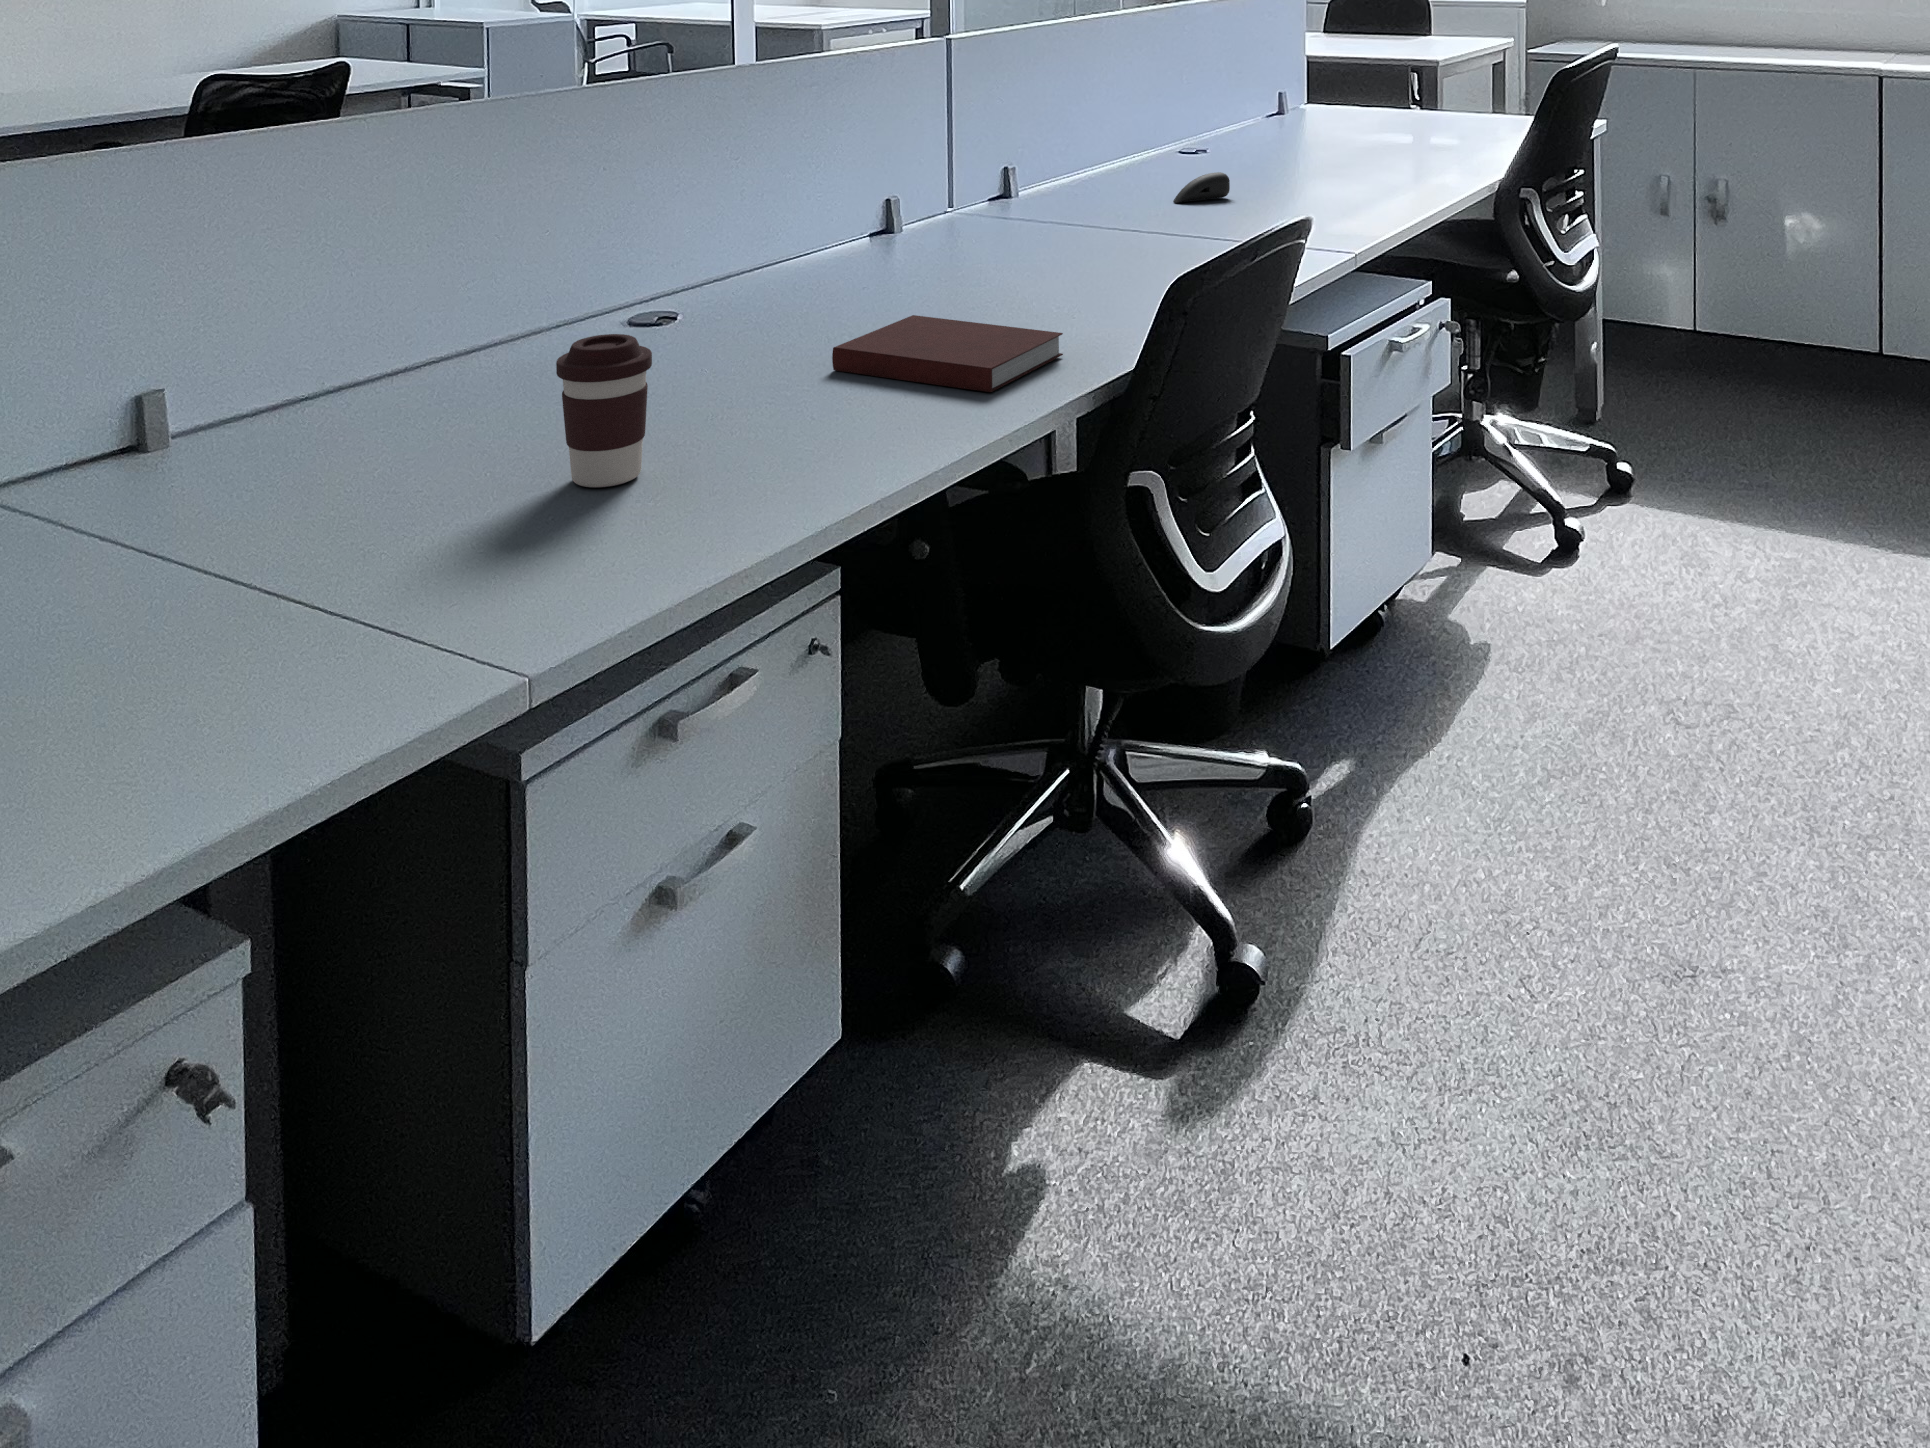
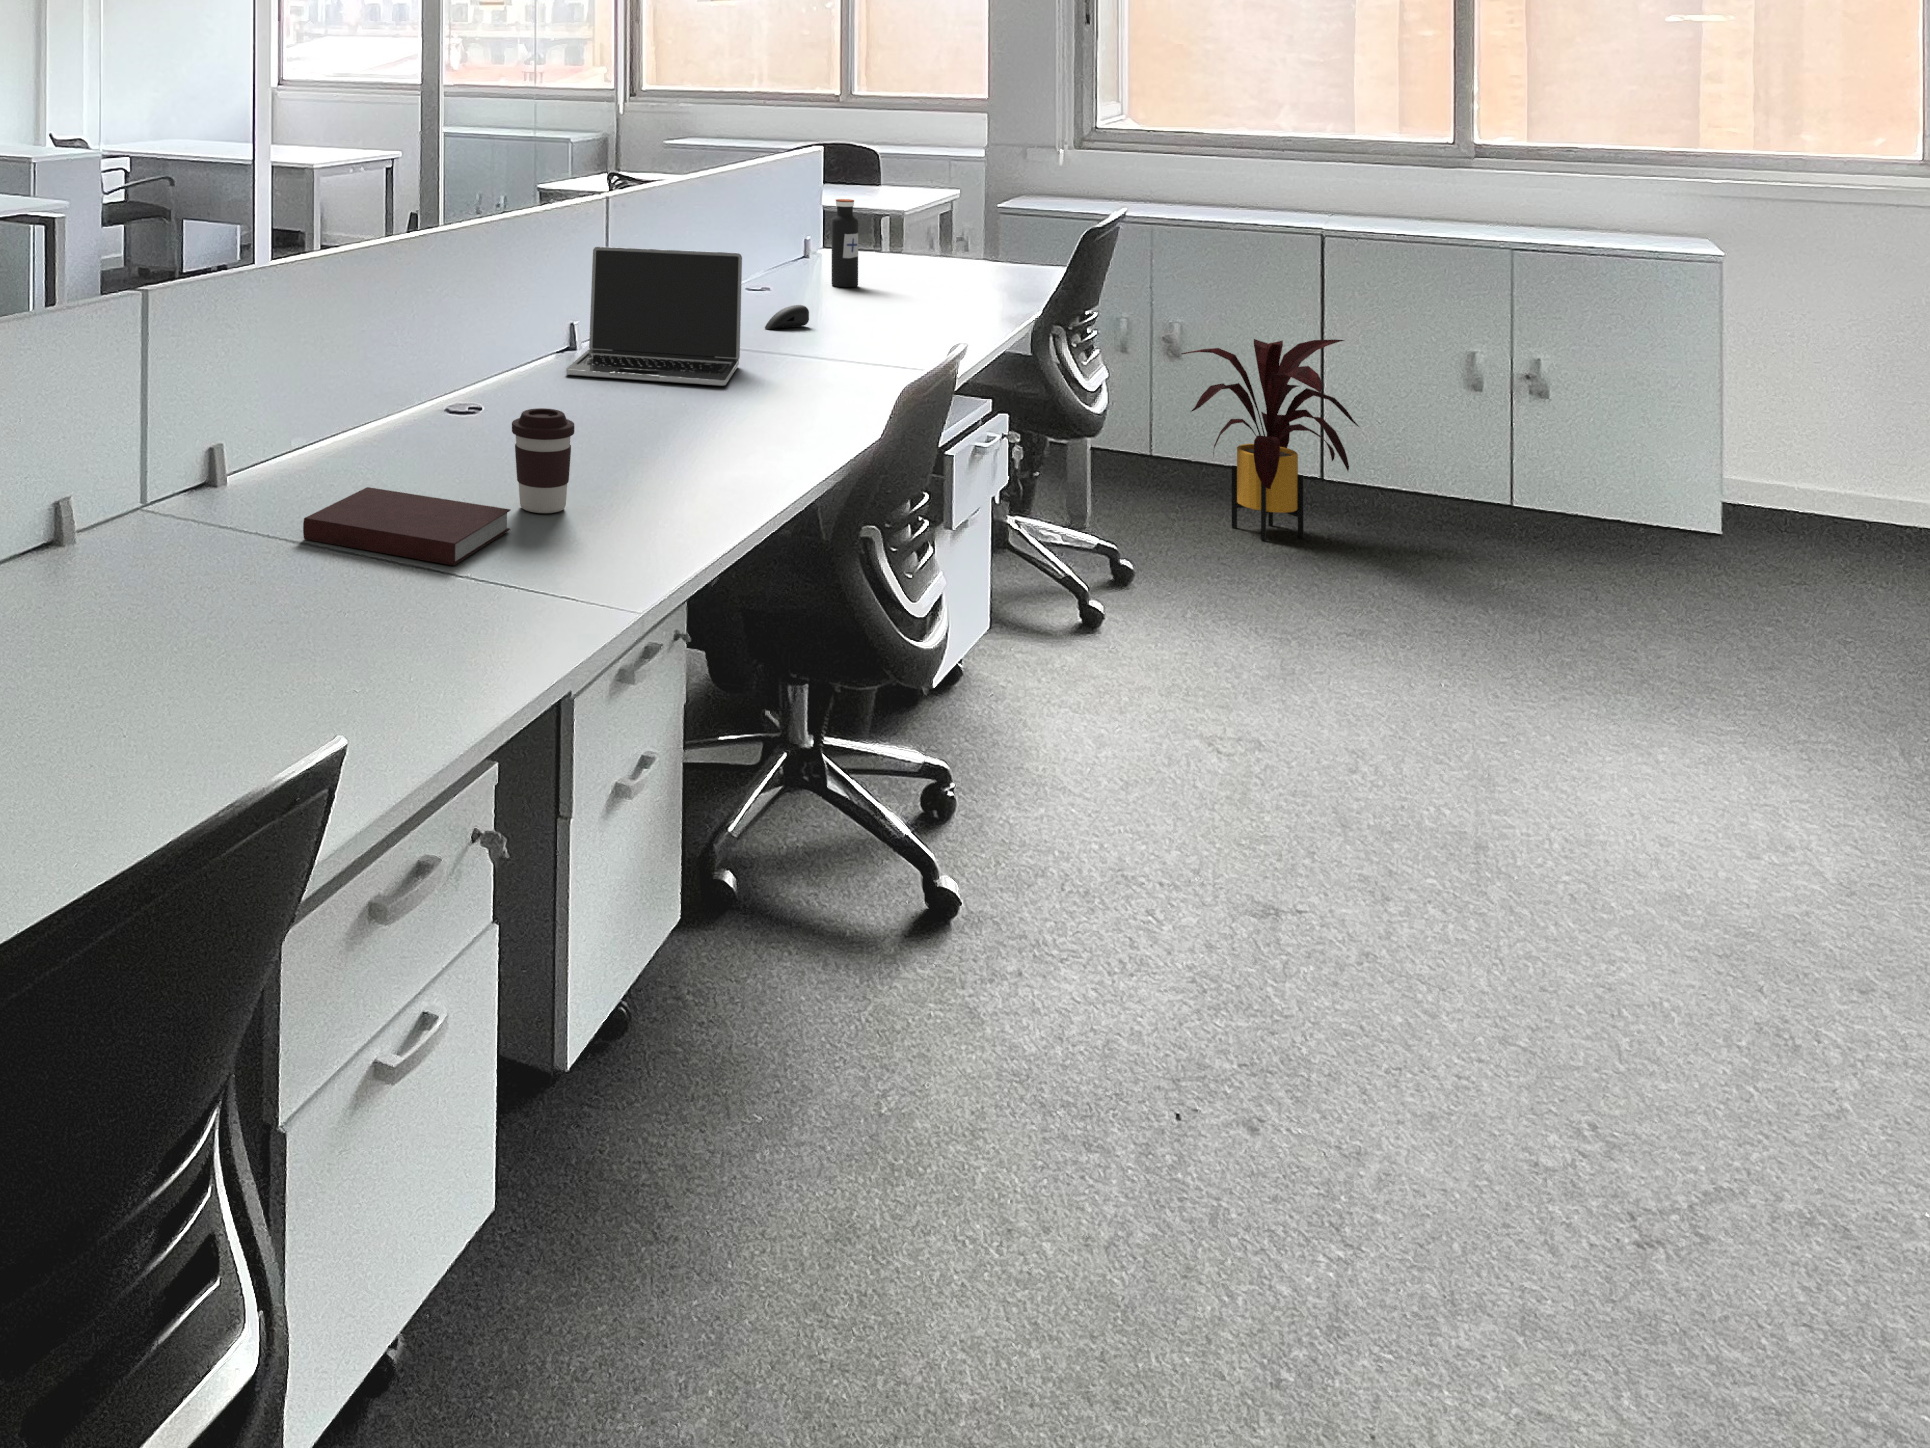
water bottle: none [1300,46,1331,149] -> present [832,199,858,287]
laptop: none [860,106,1102,280] -> present [566,247,742,386]
house plant: none [1712,198,1912,433] -> present [1181,339,1359,541]
notebook: present [832,315,1063,392] -> present [303,487,510,565]

